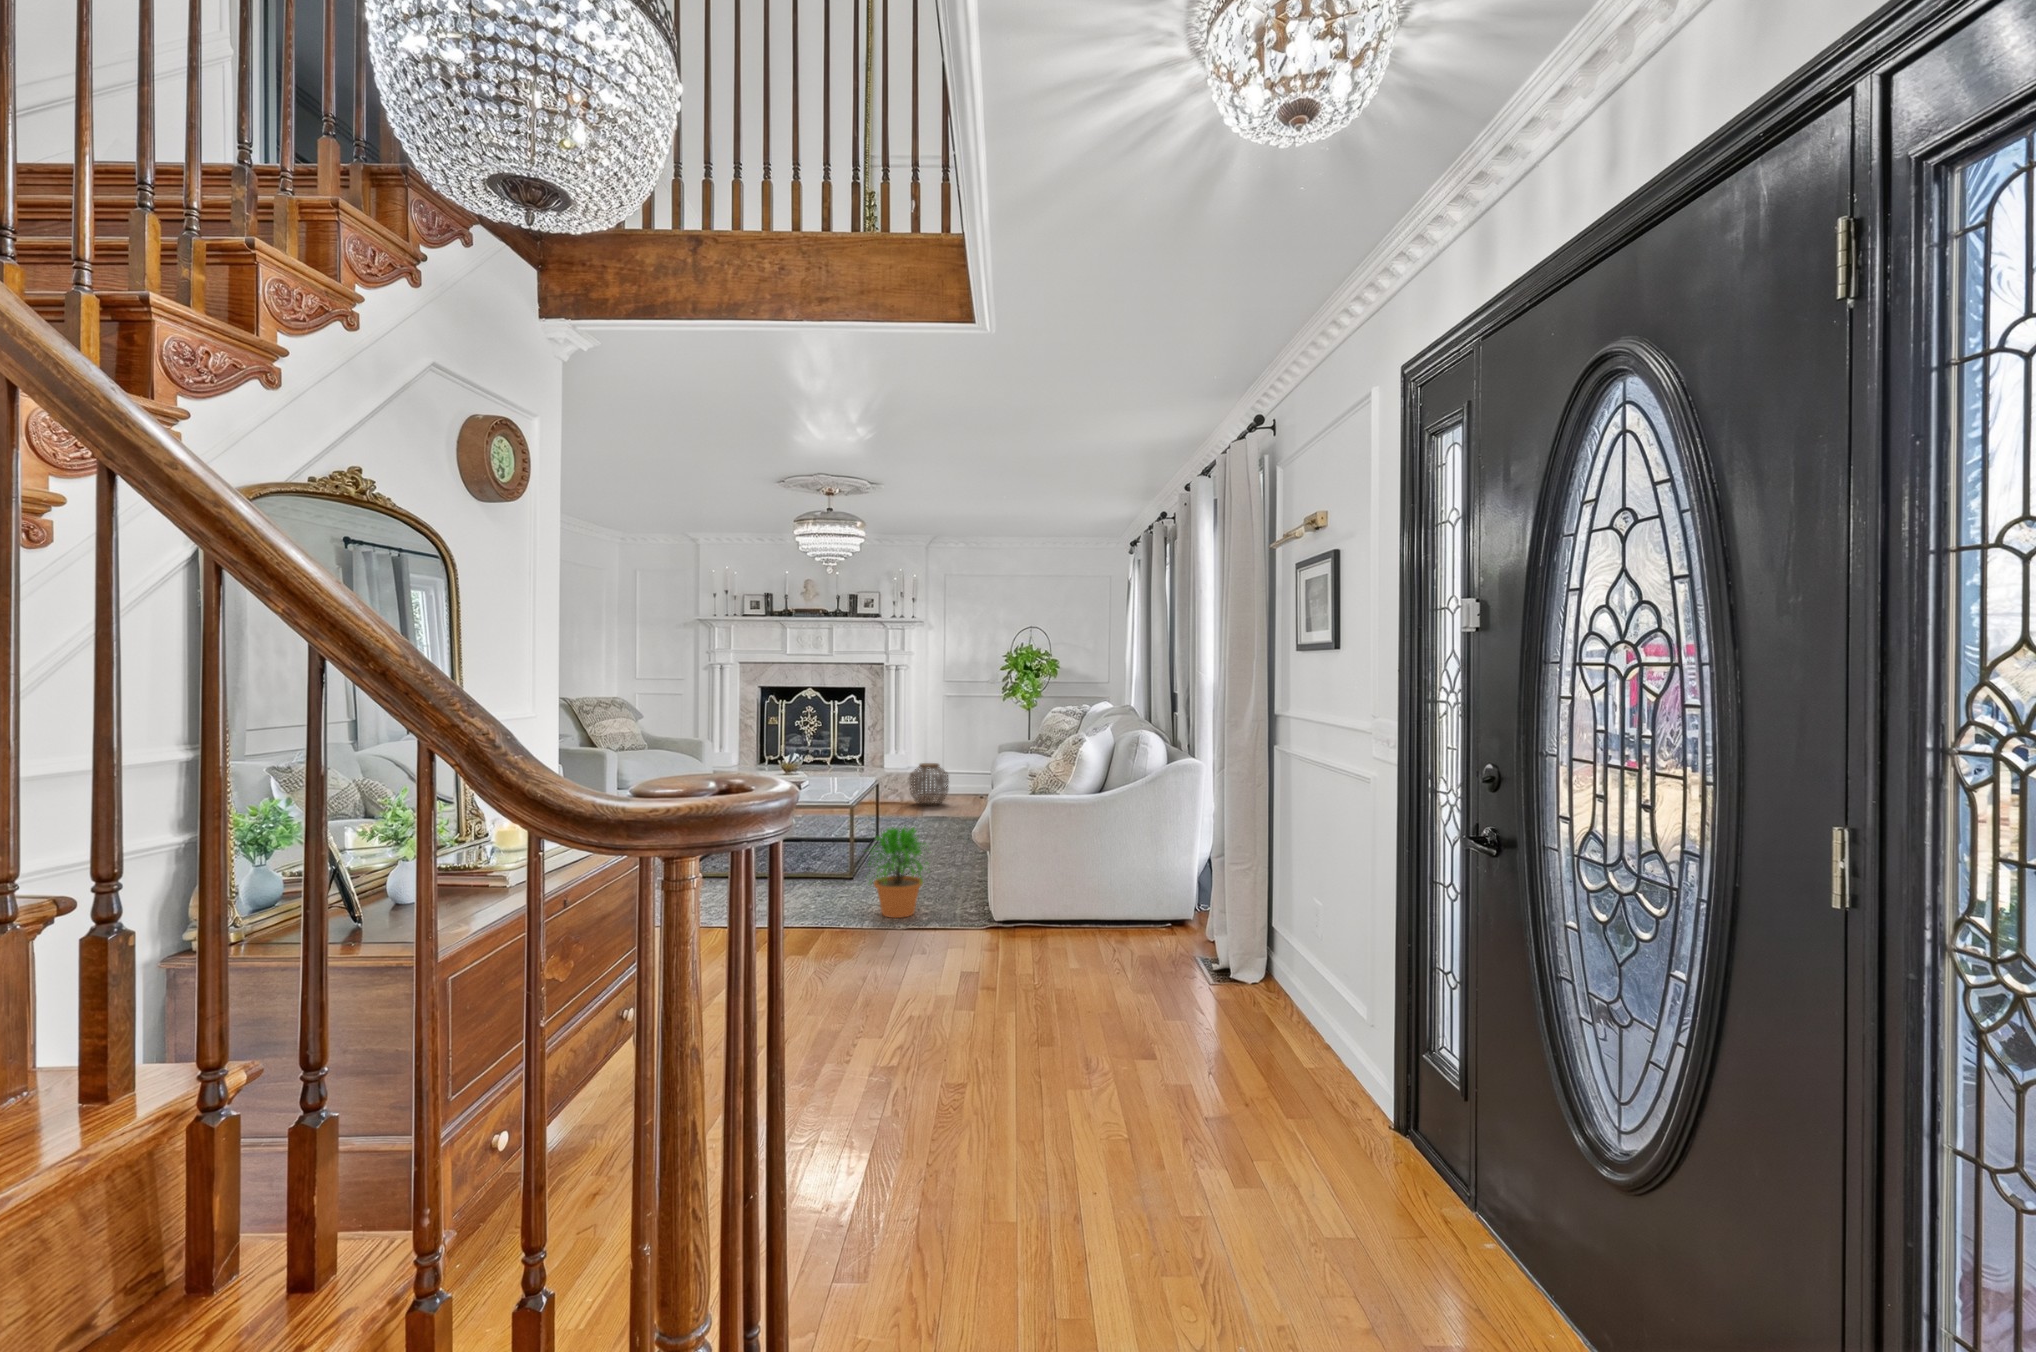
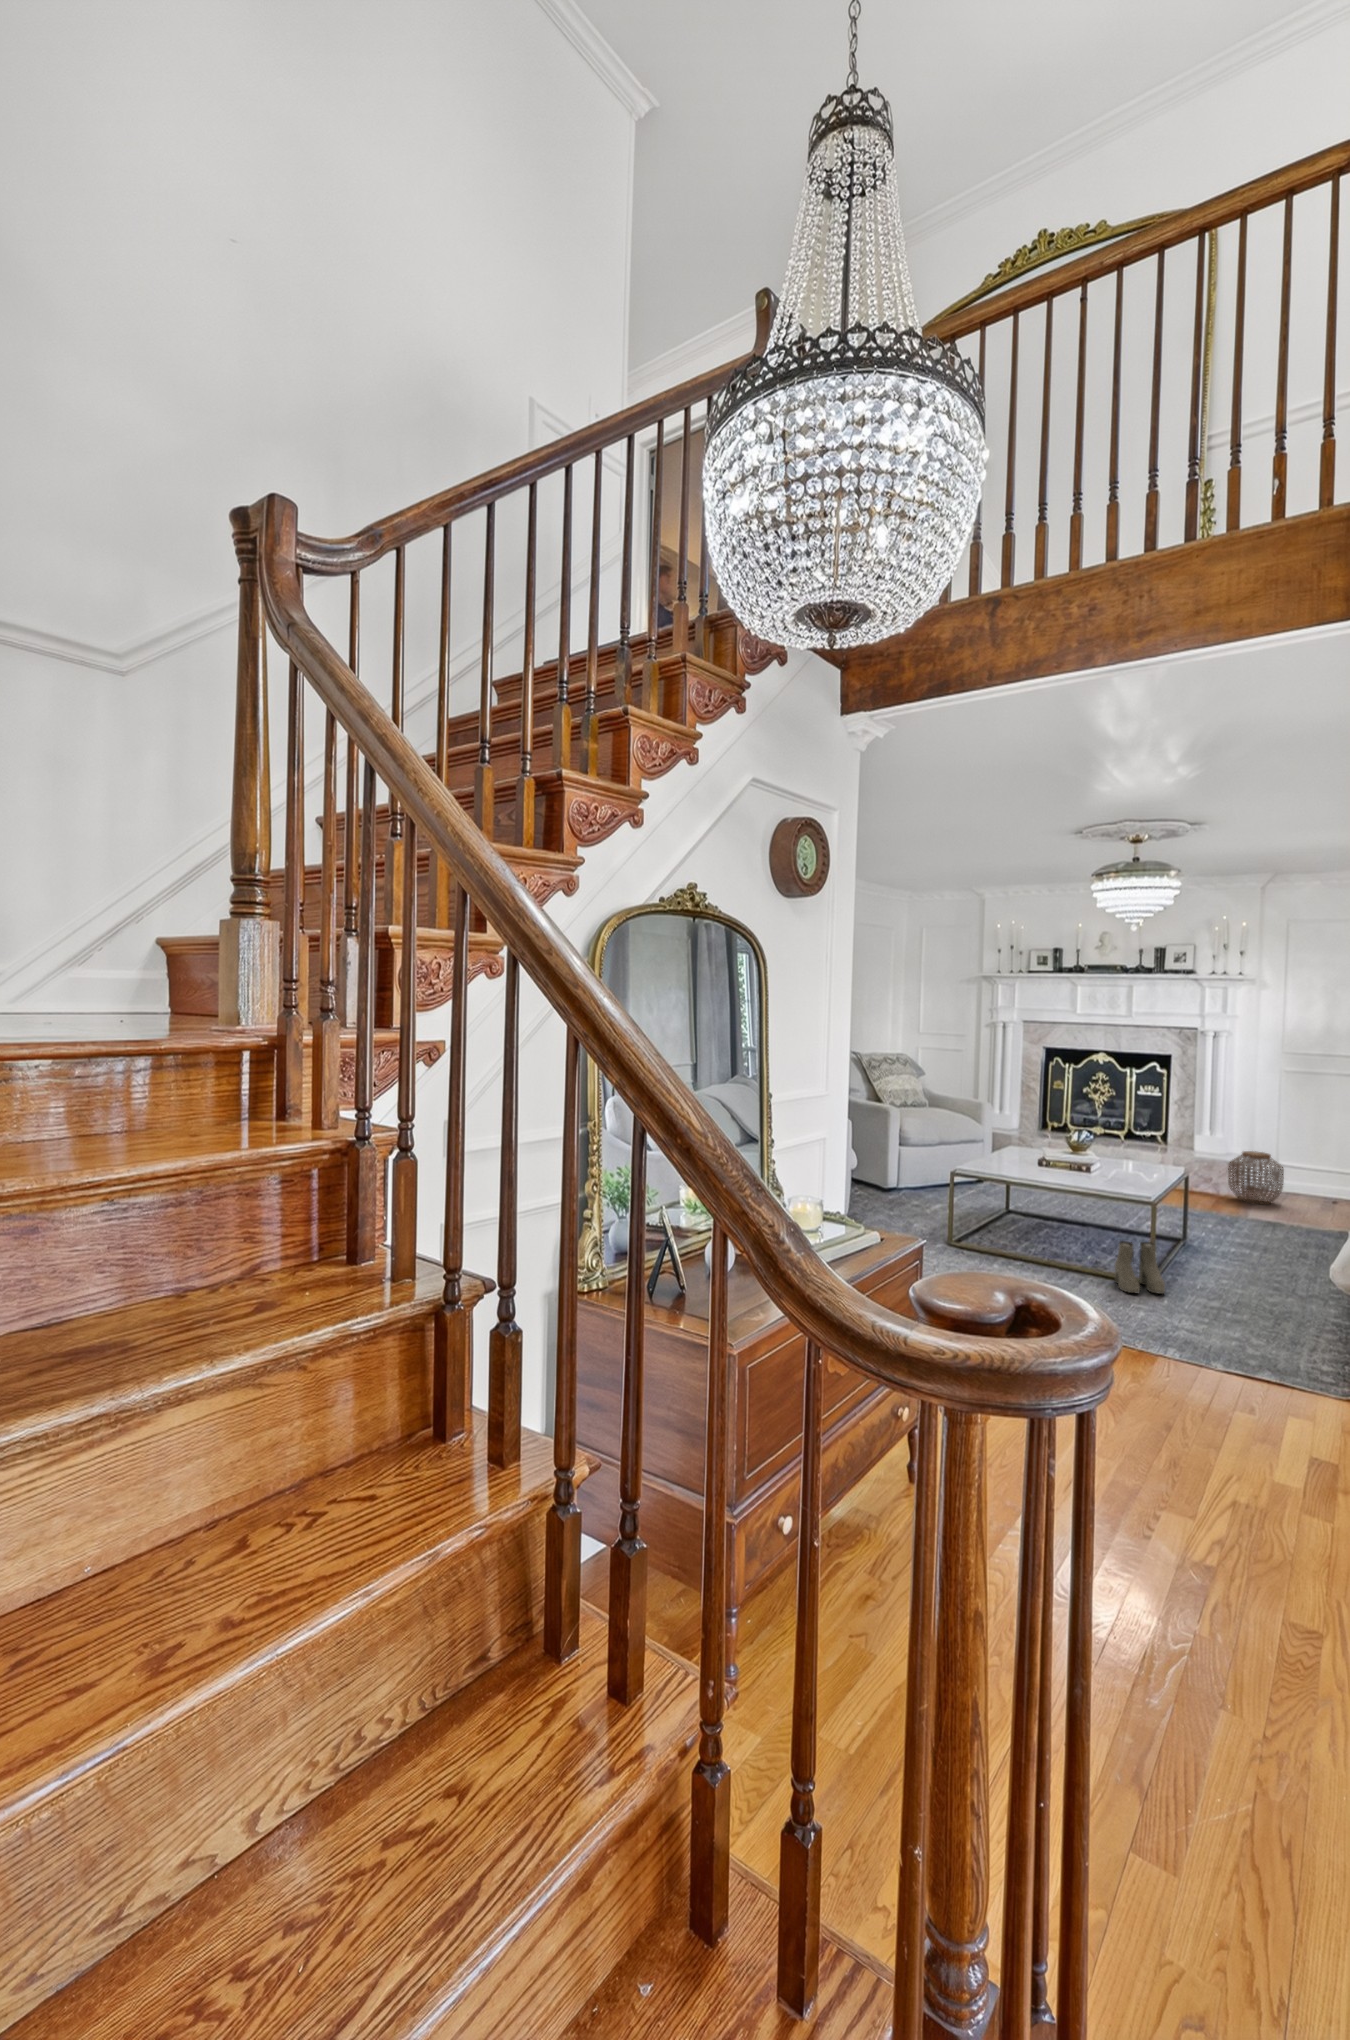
potted plant: present [869,828,928,918] -> none [1168,1238,1269,1352]
boots: none [821,841,861,887] -> present [1115,1241,1165,1294]

